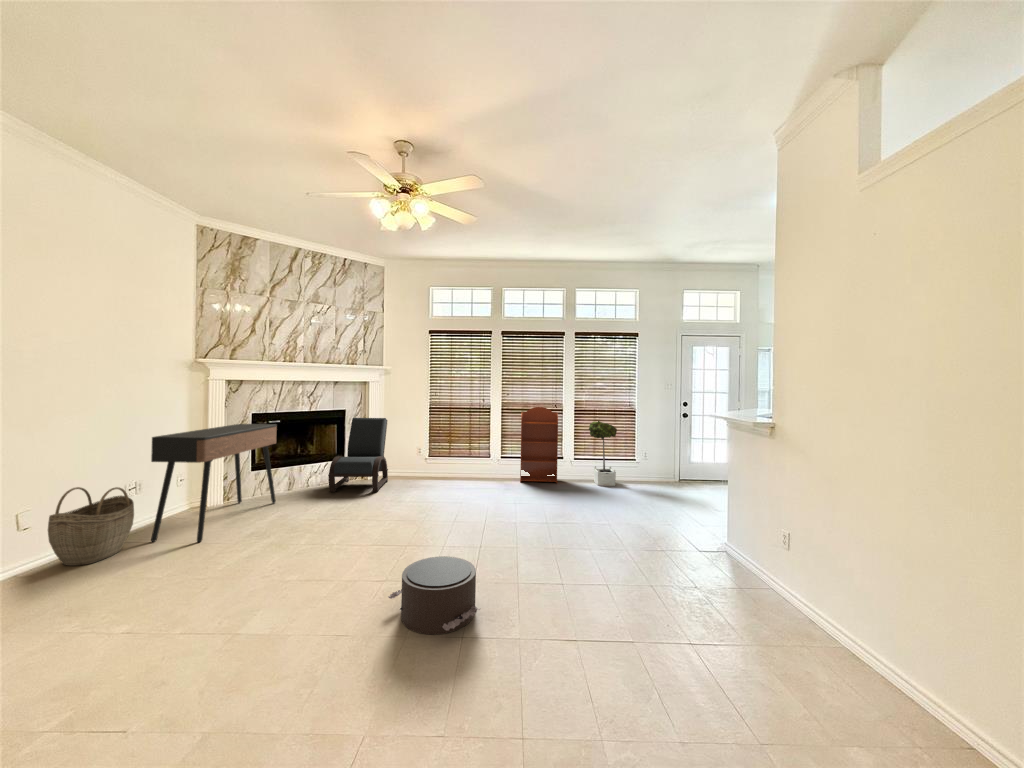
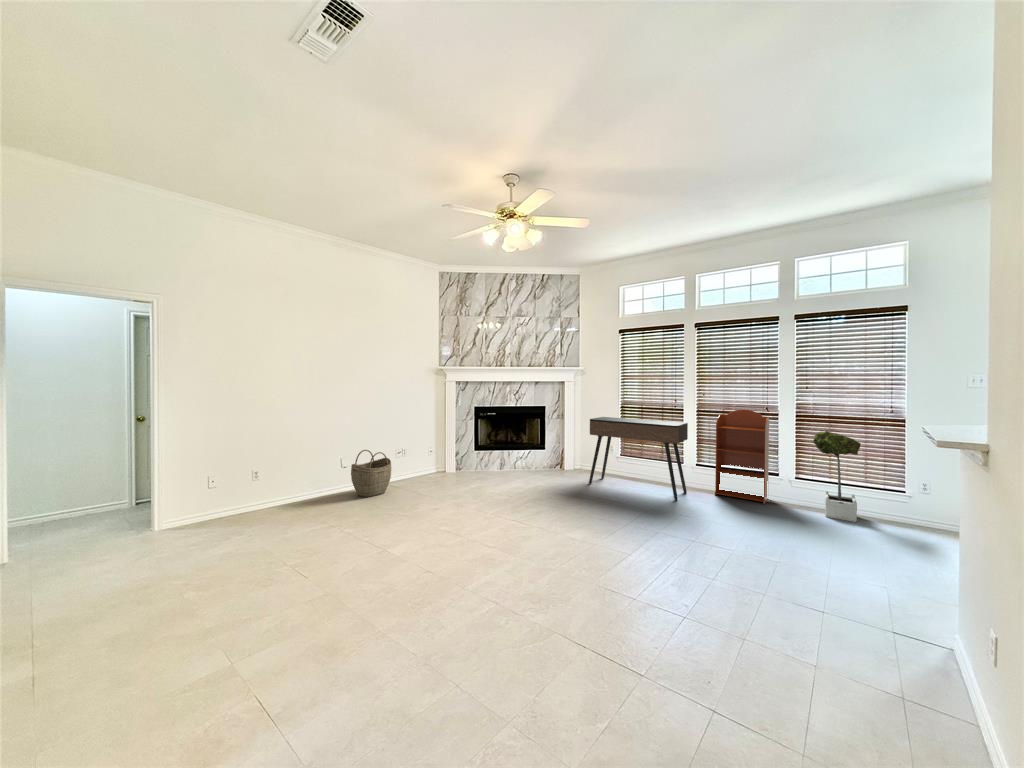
lounge chair: present [328,418,388,492] -> none [525,413,581,481]
console table: present [151,424,277,542] -> present [589,417,688,500]
pouf: present [388,556,480,635] -> none [478,543,544,611]

